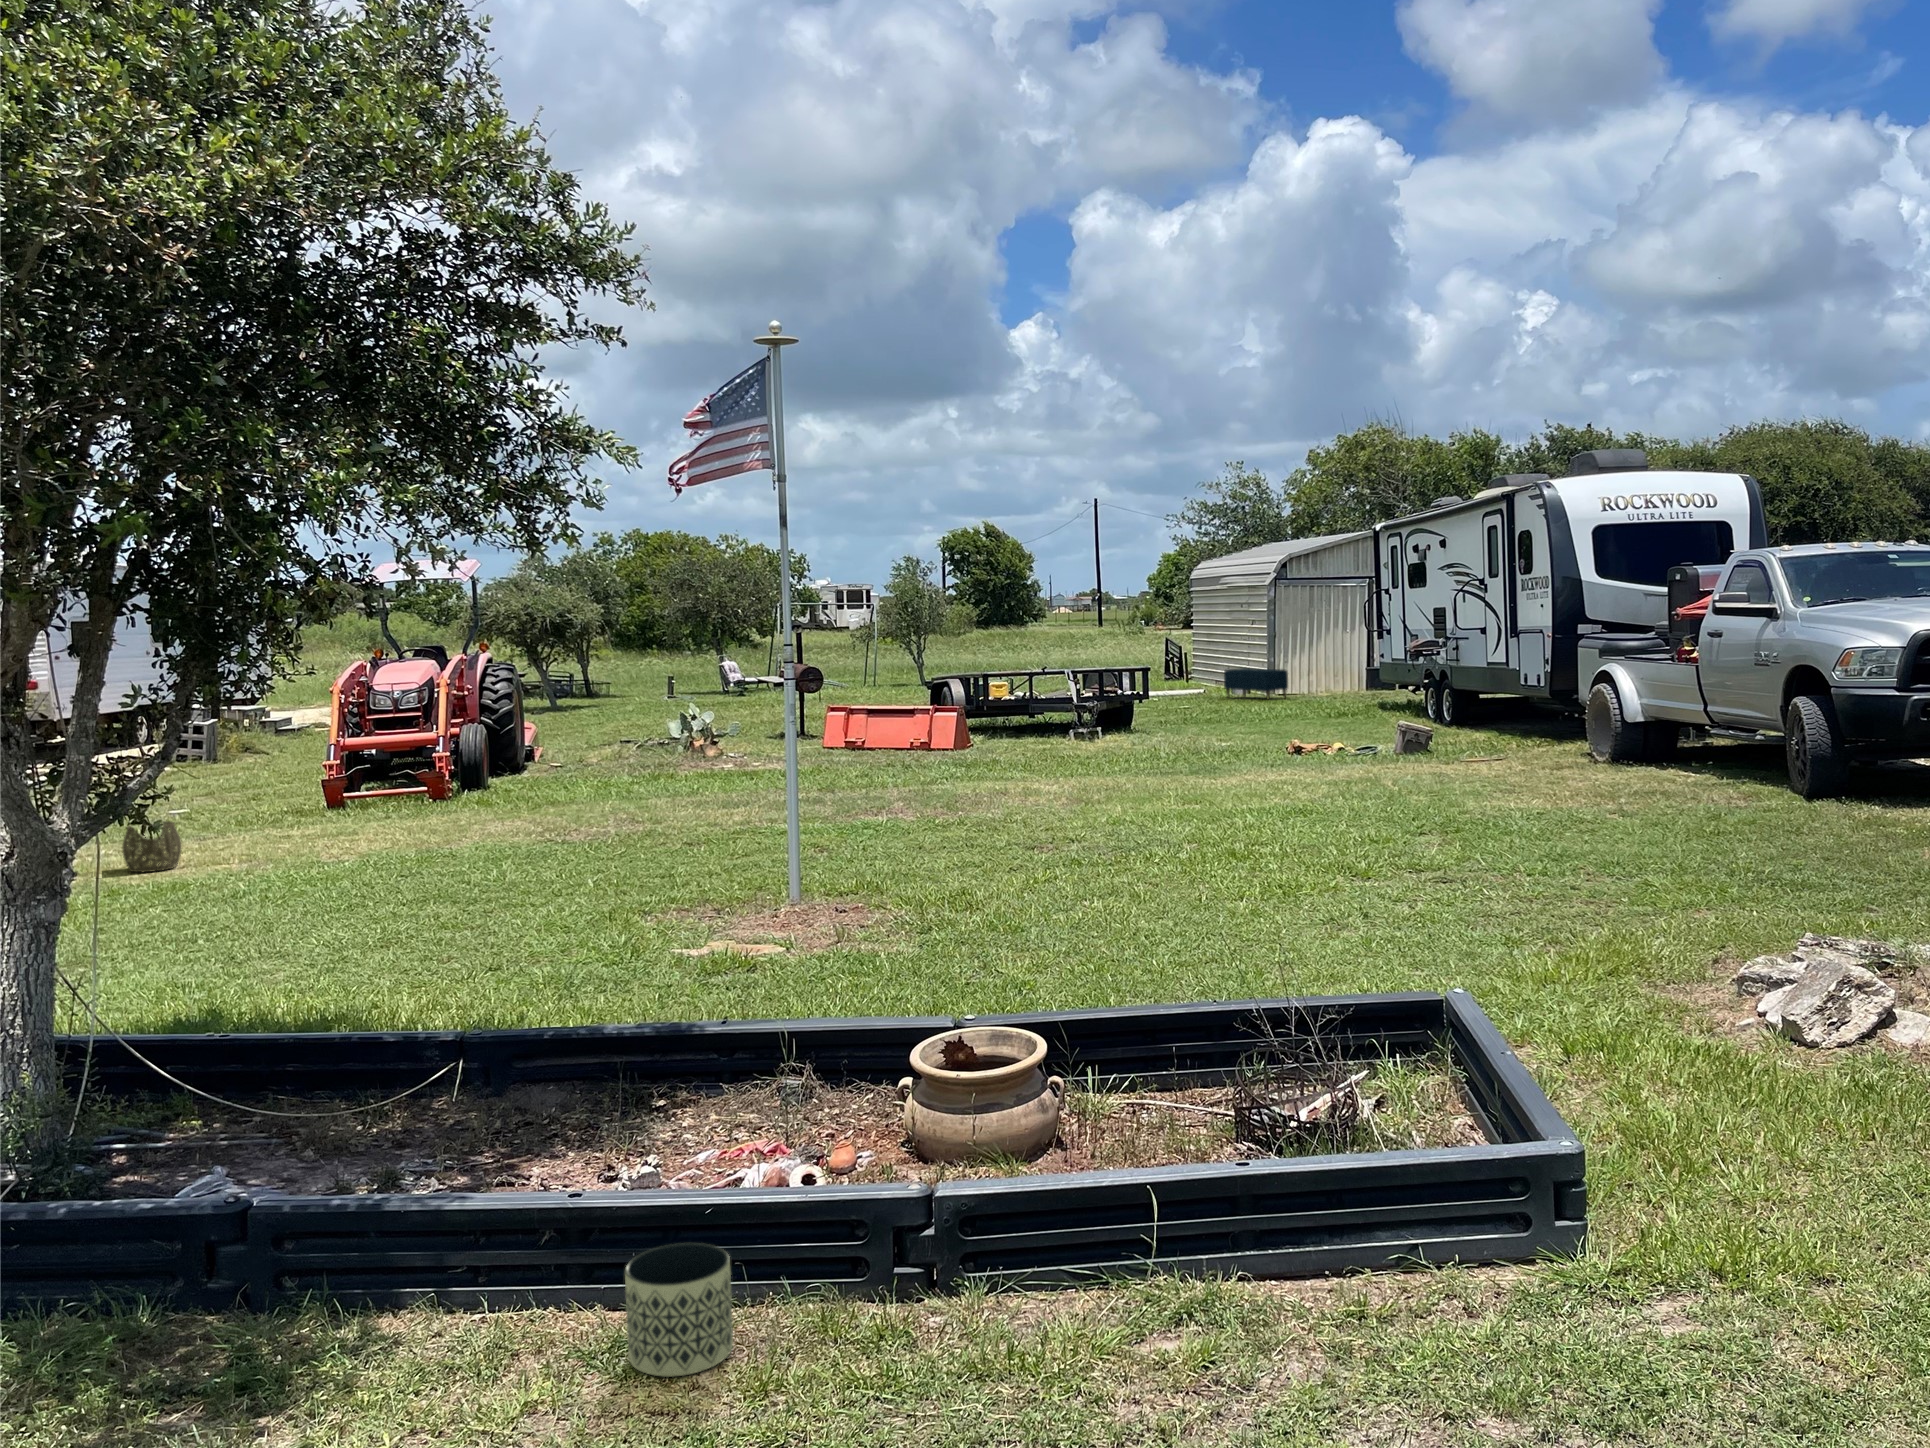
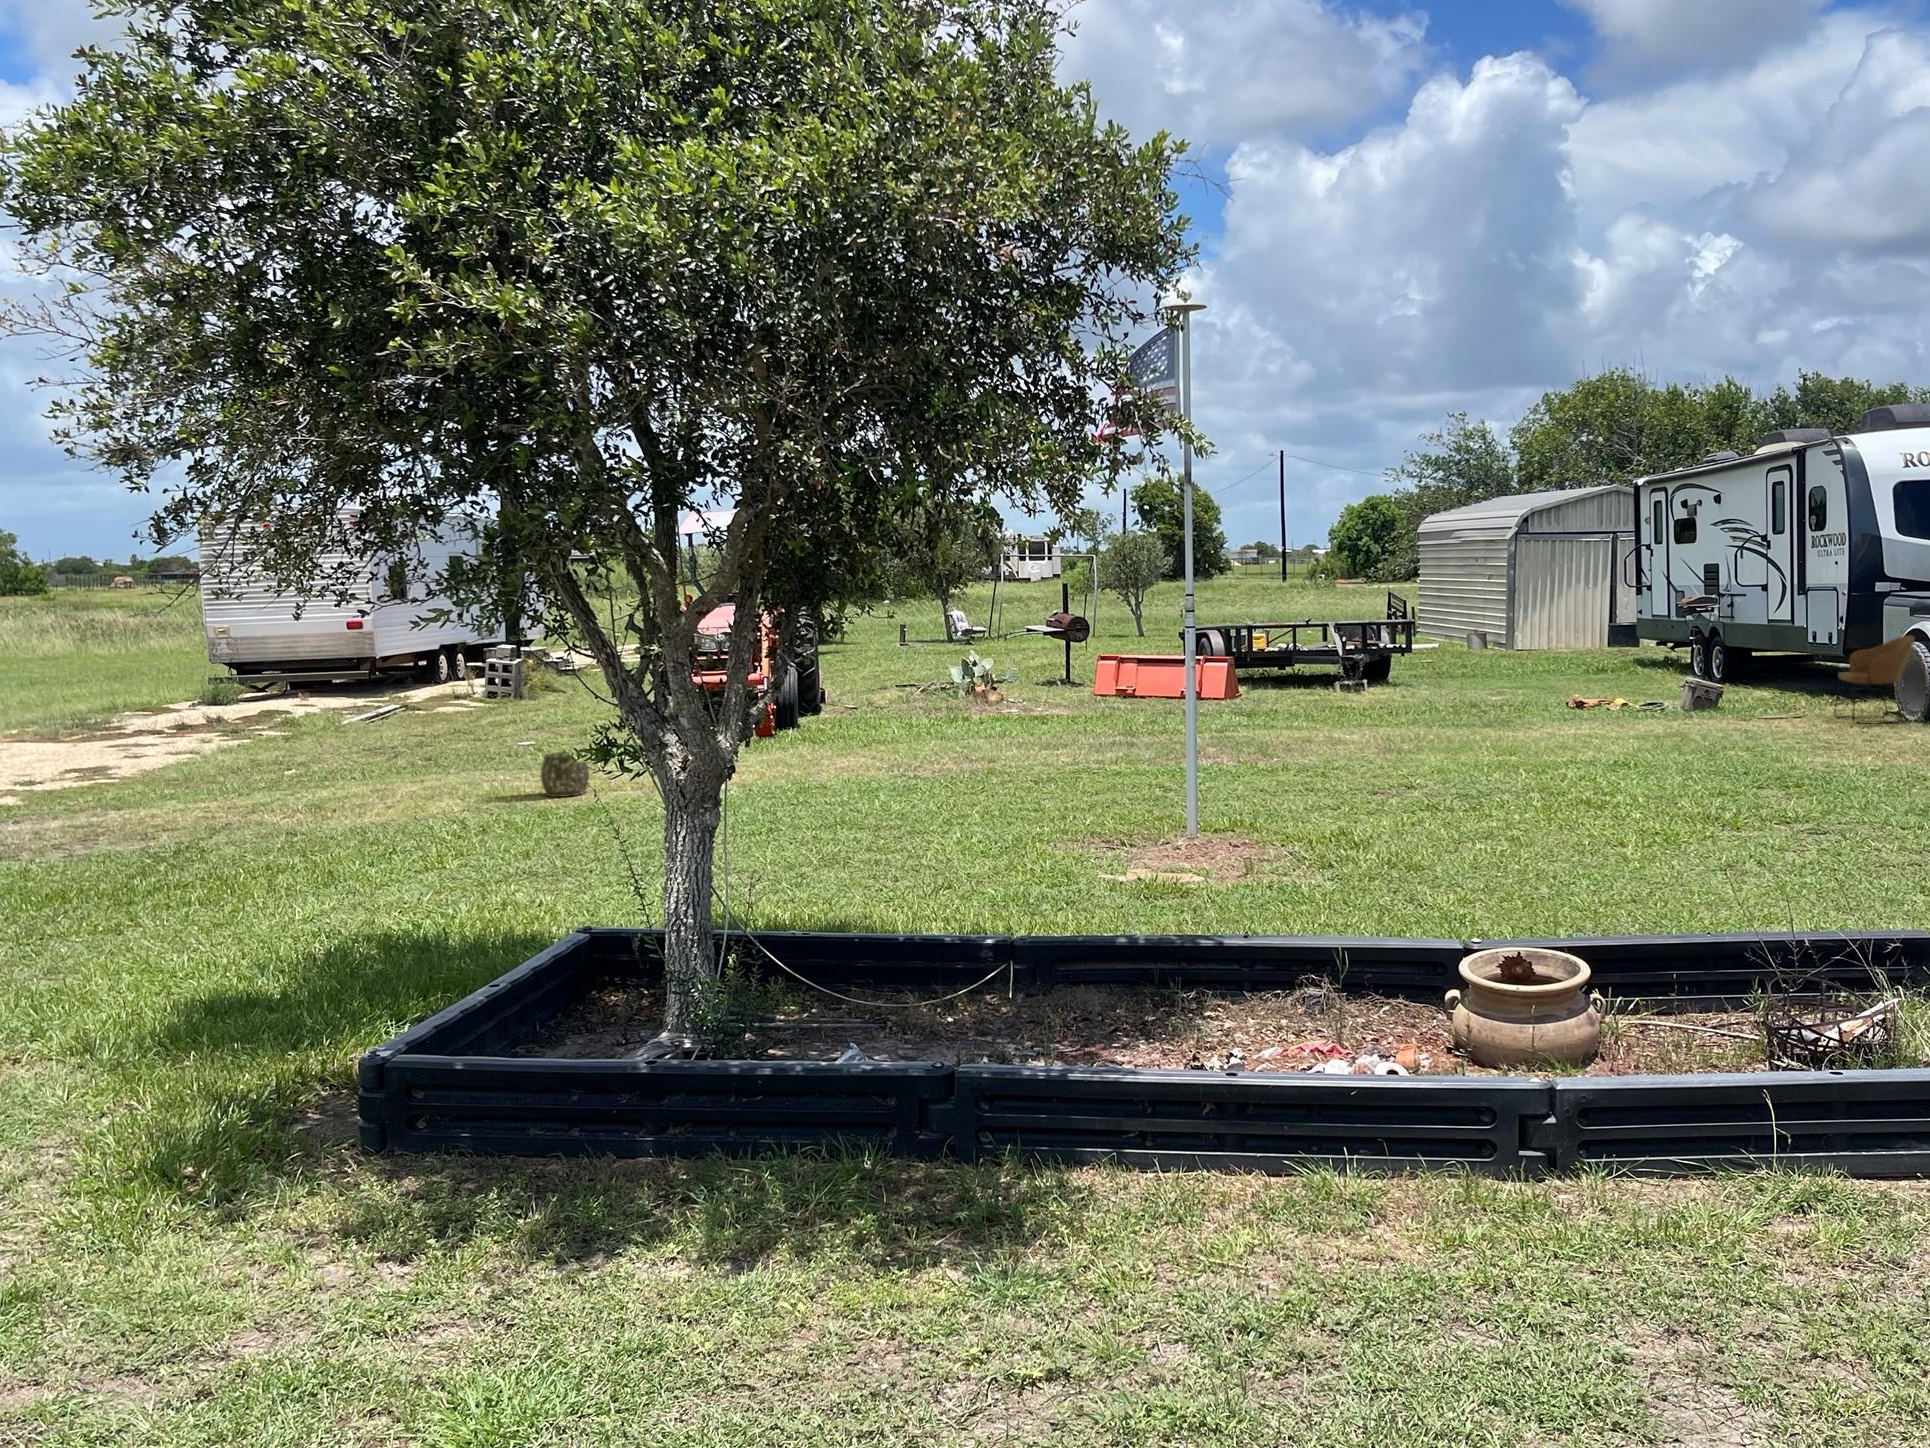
bench: present [1224,668,1288,699] -> none [1464,623,1531,655]
chair: none [1536,677,1607,766] -> present [1834,636,1914,724]
planter: present [625,1243,733,1377] -> none [1308,1119,1400,1230]

